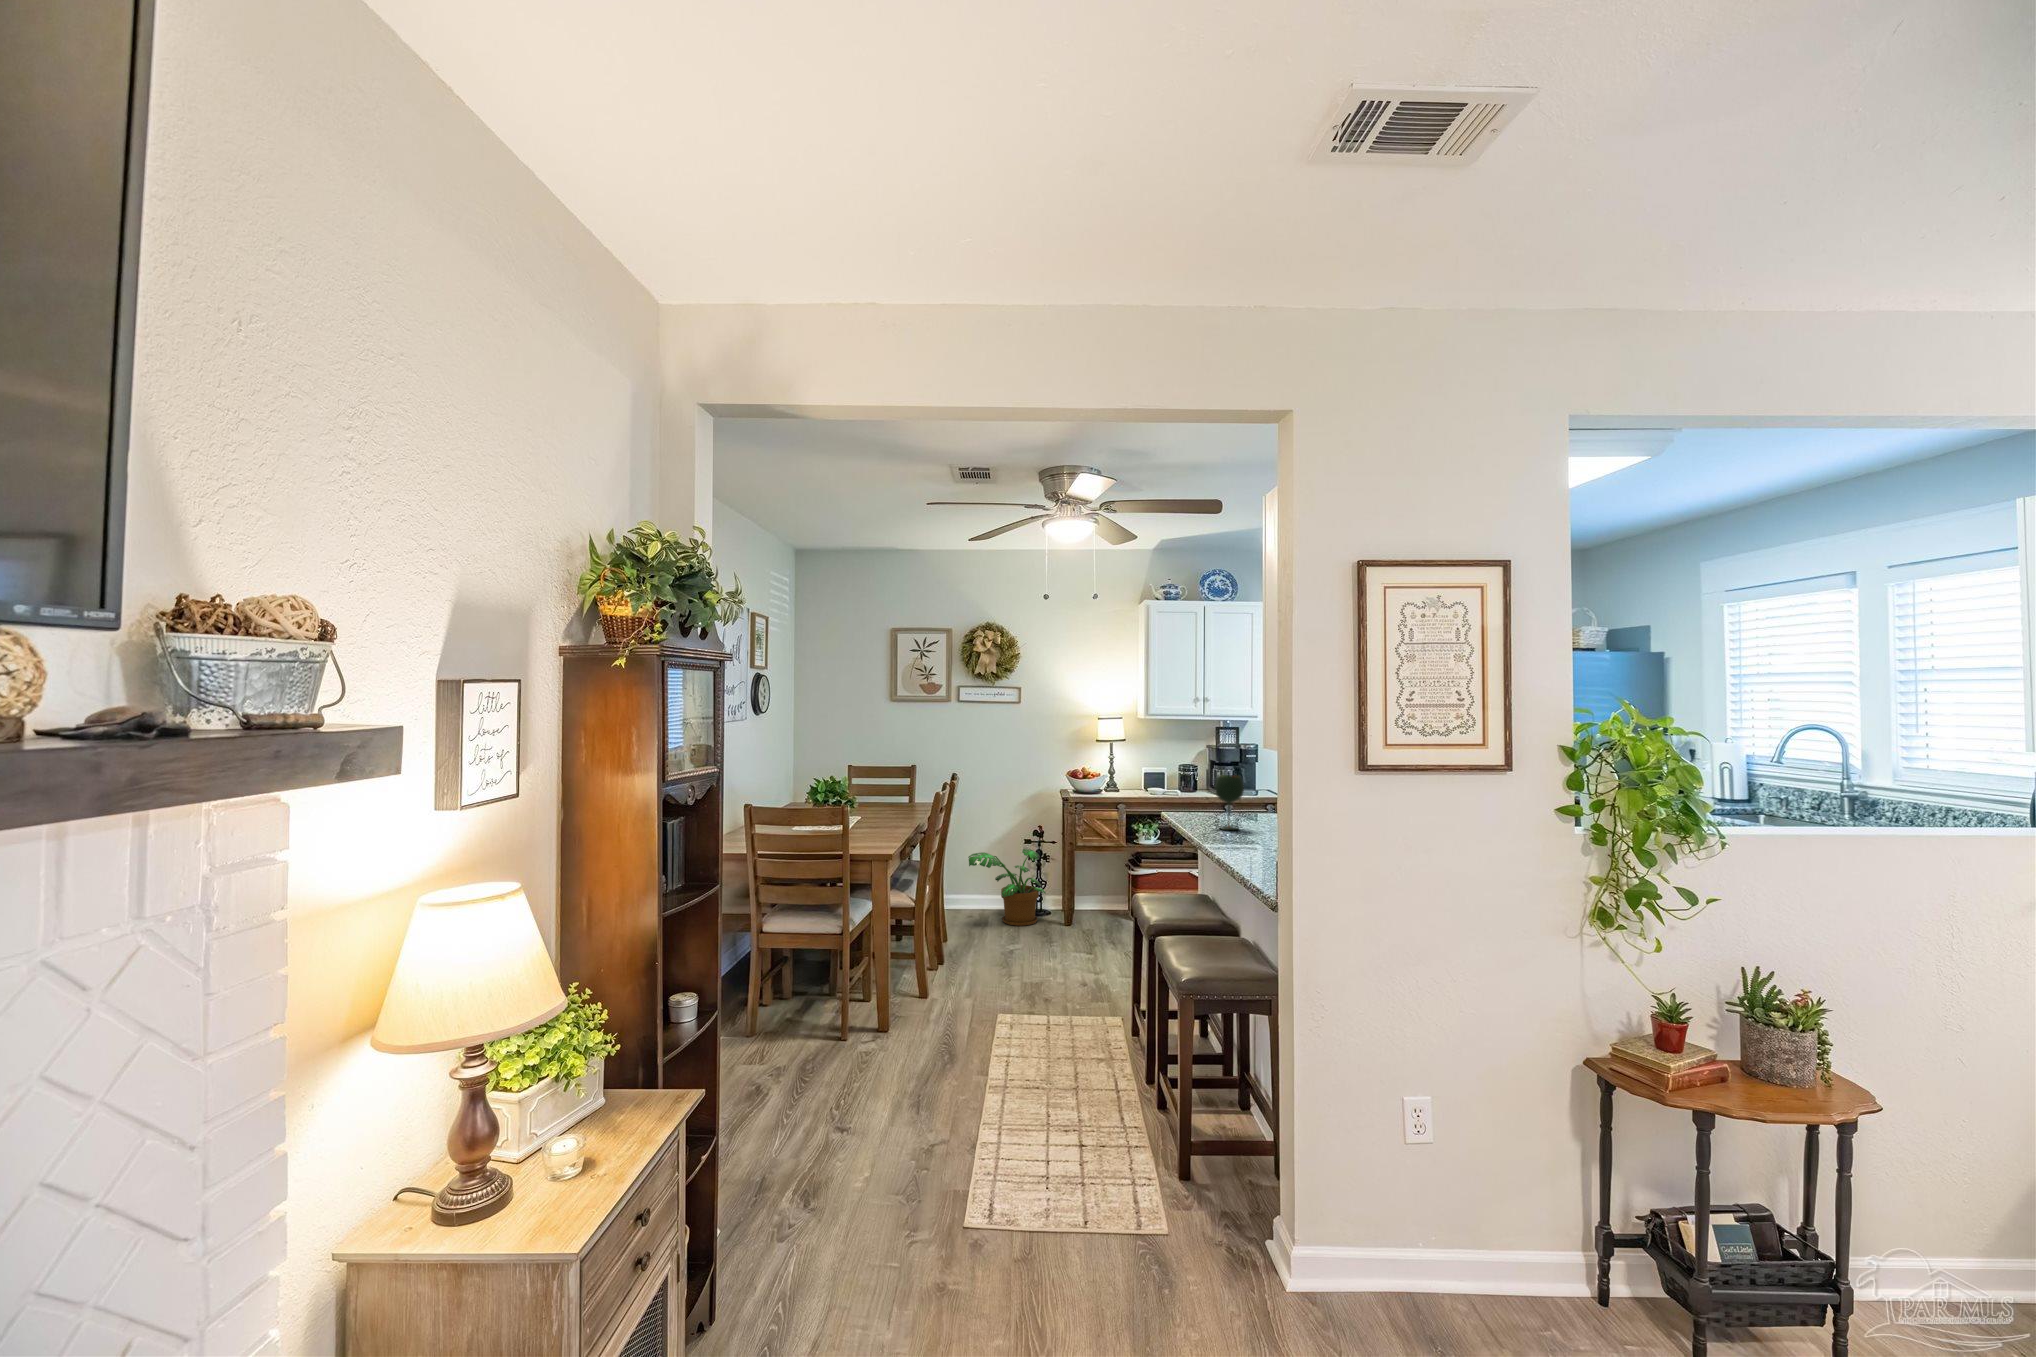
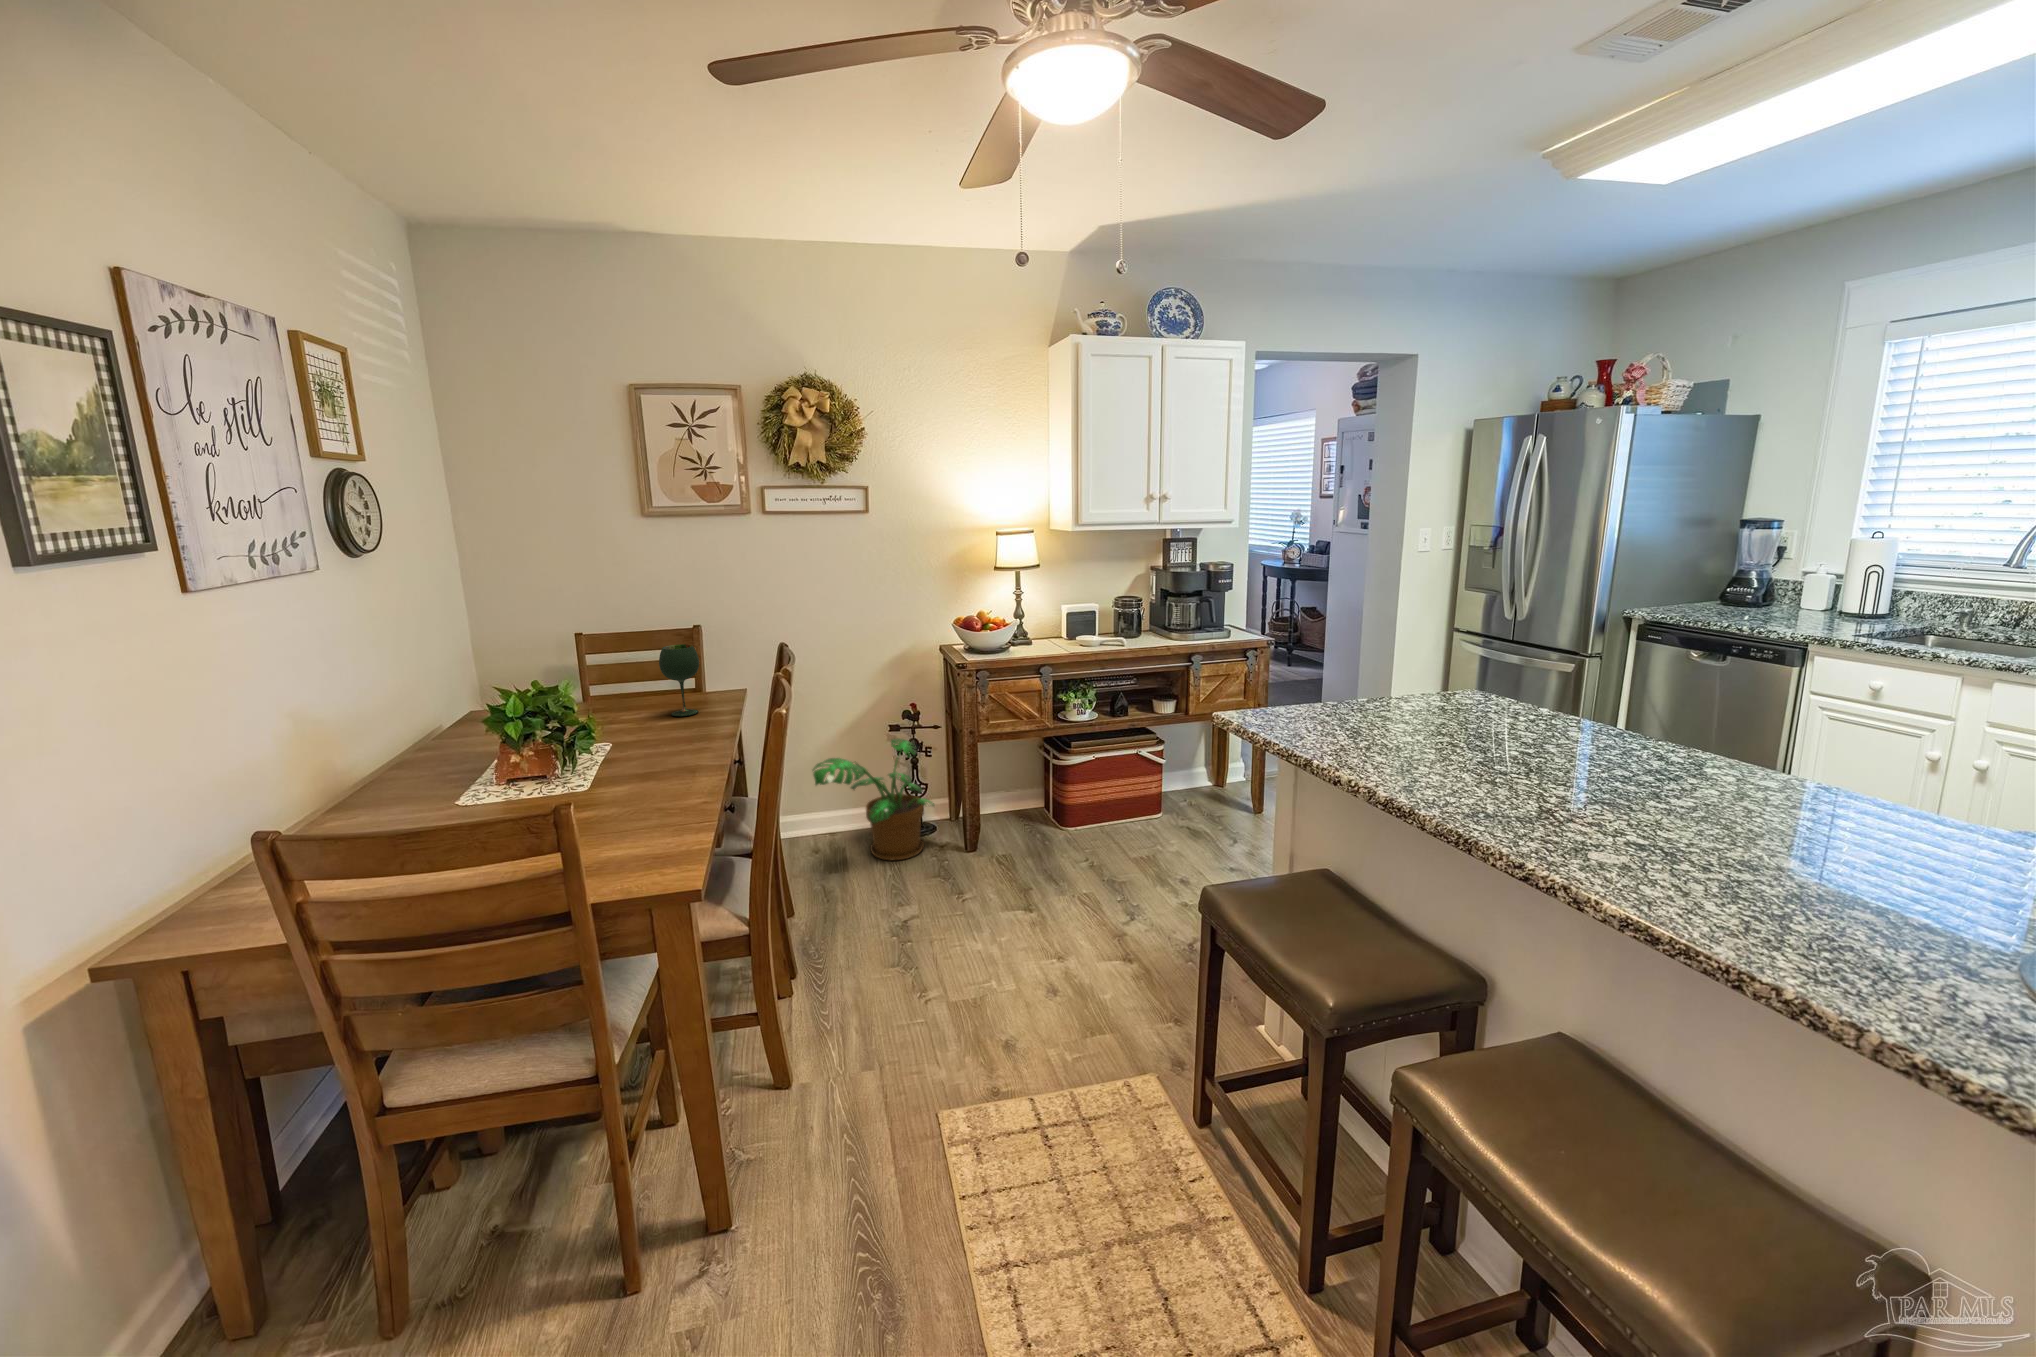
wine glass: present [1215,775,1244,830] -> present [659,644,699,716]

